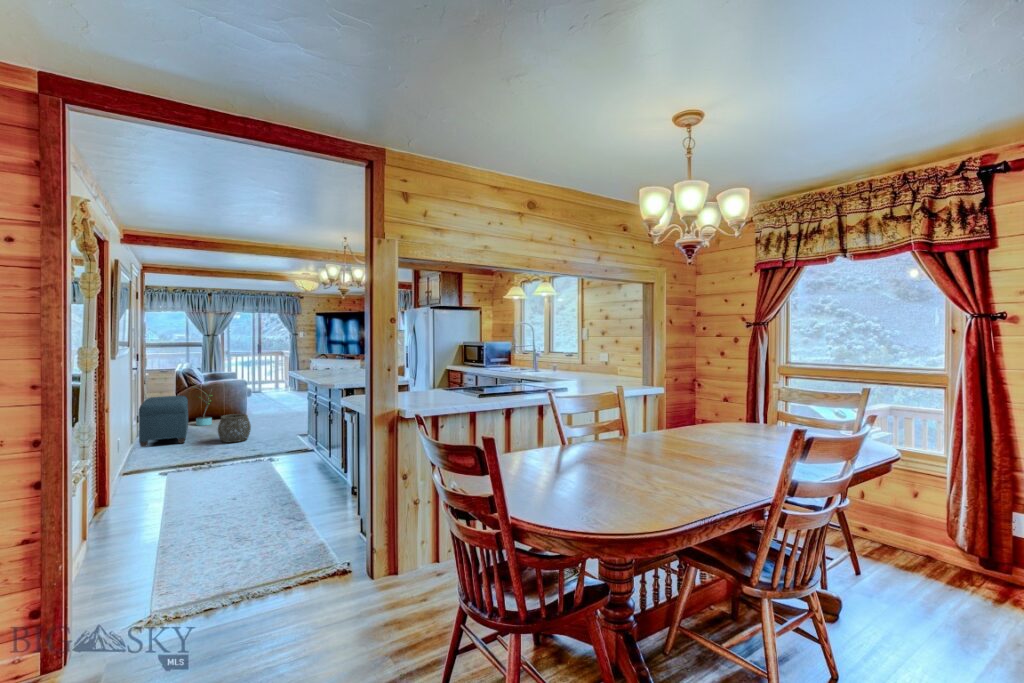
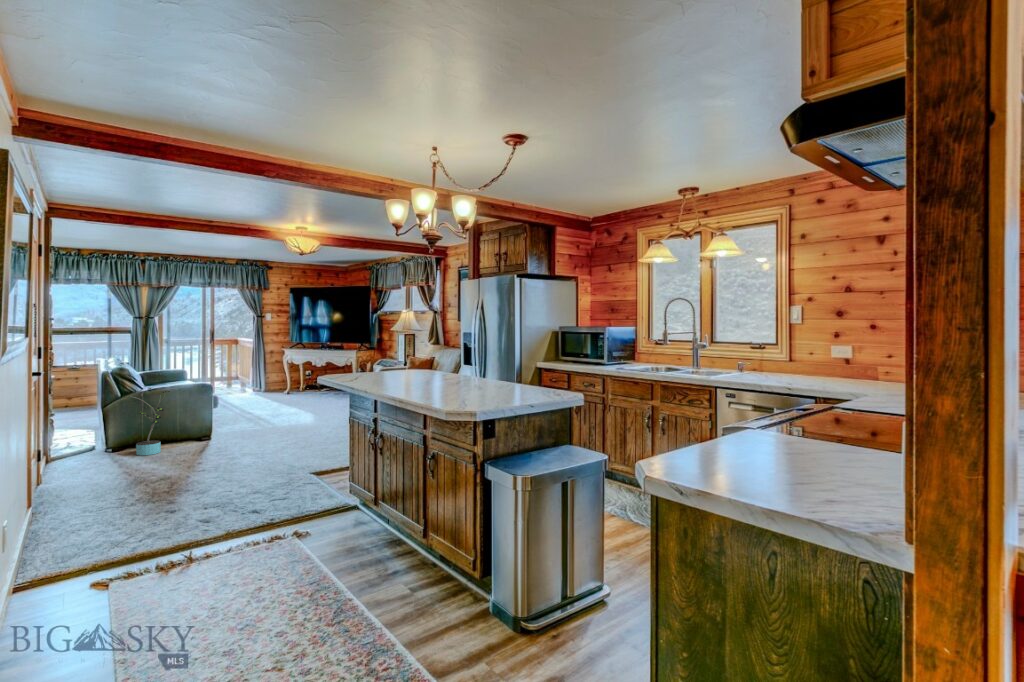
bench: present [139,396,188,447] -> none [43,412,127,506]
woven basket: present [218,414,251,442] -> none [180,442,234,491]

